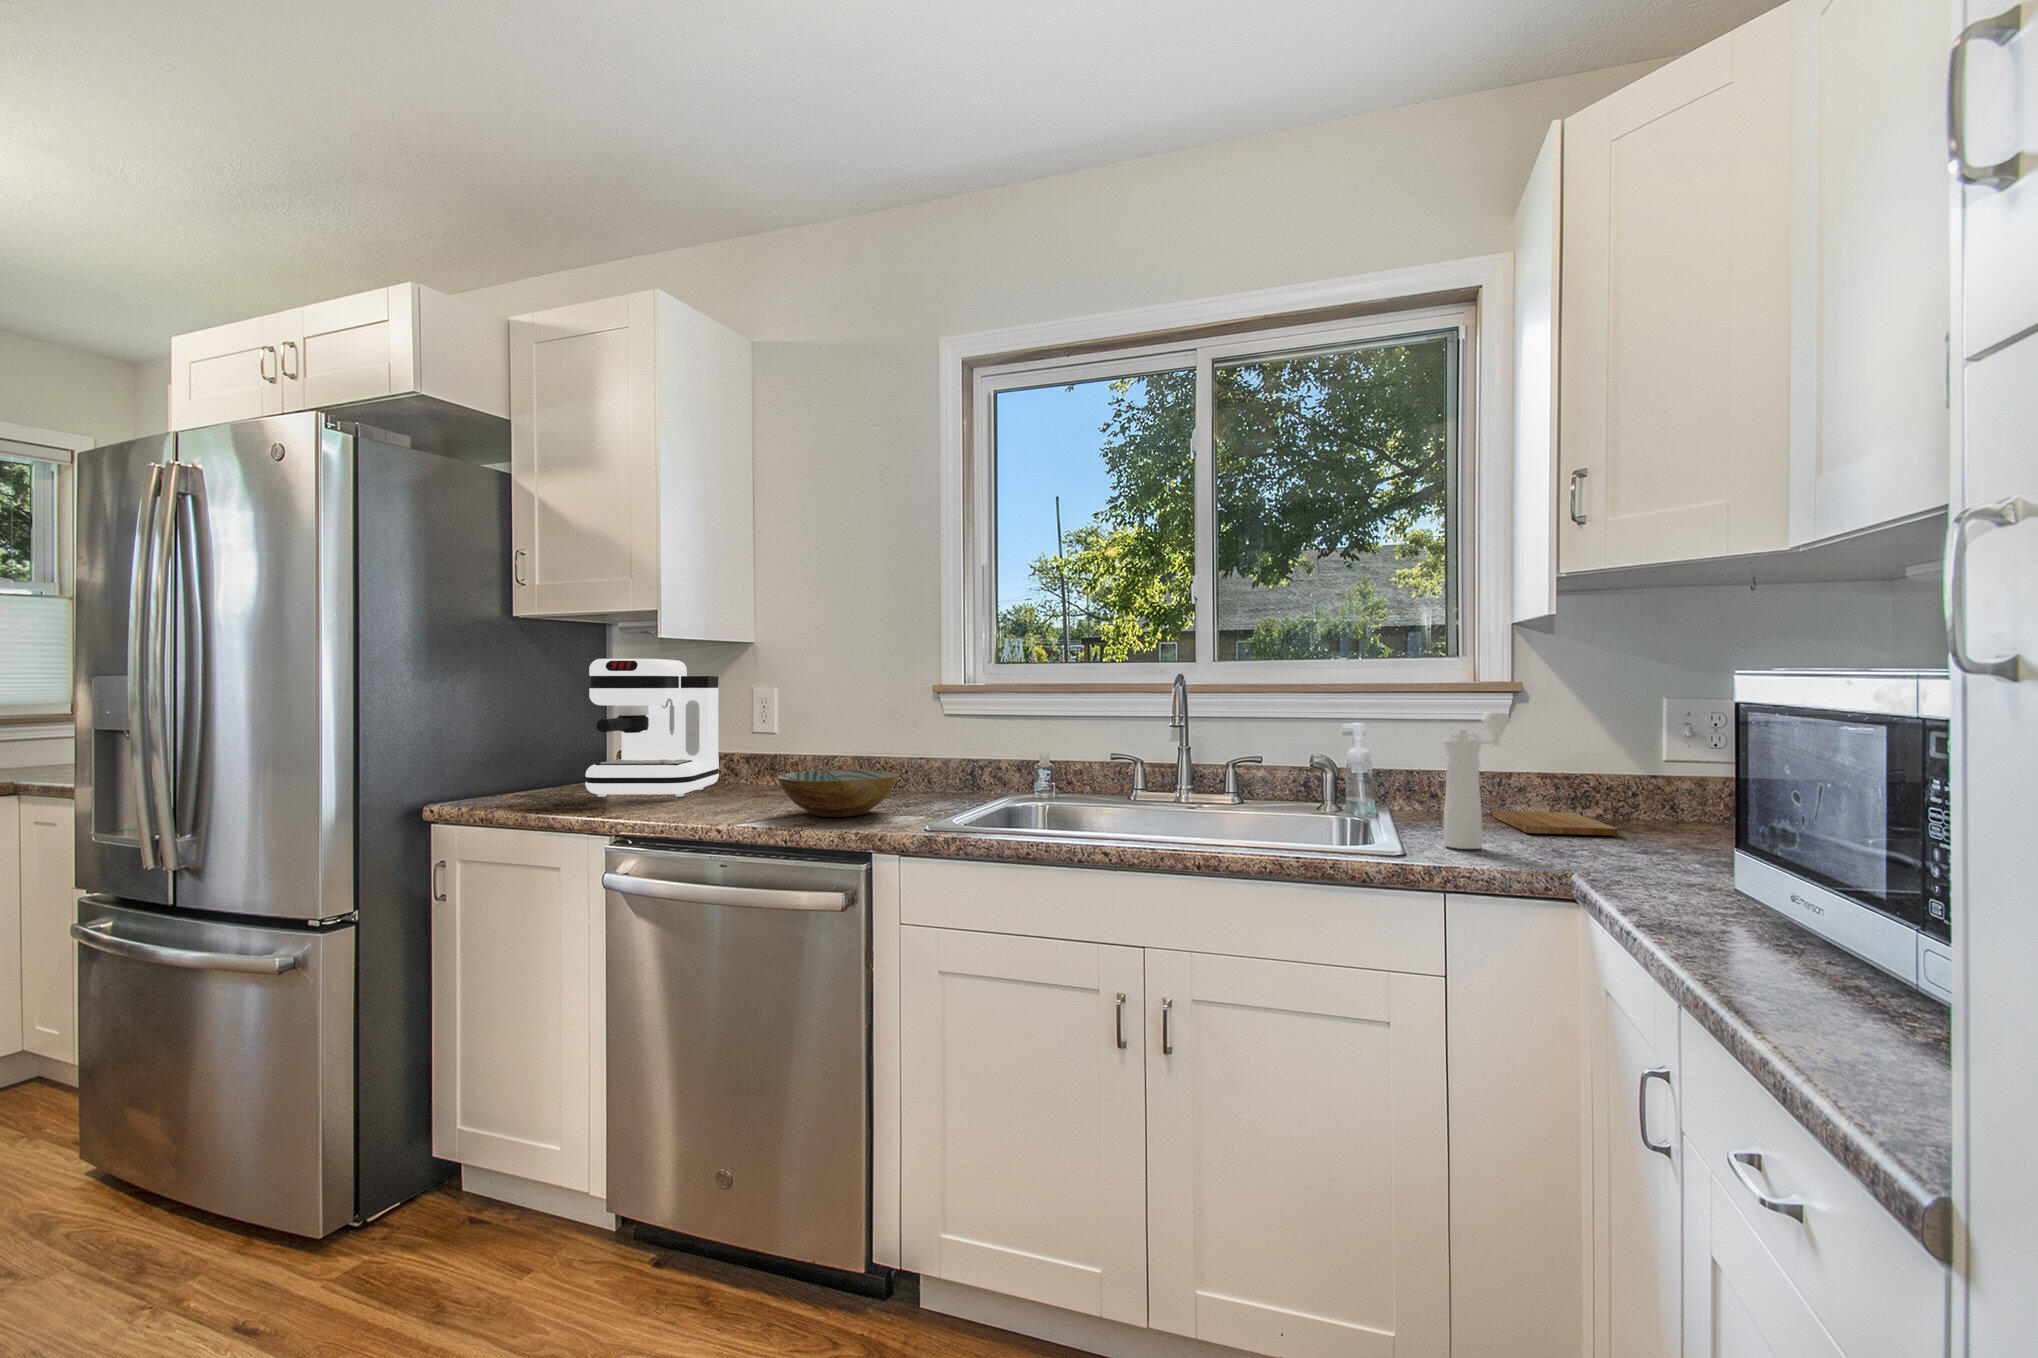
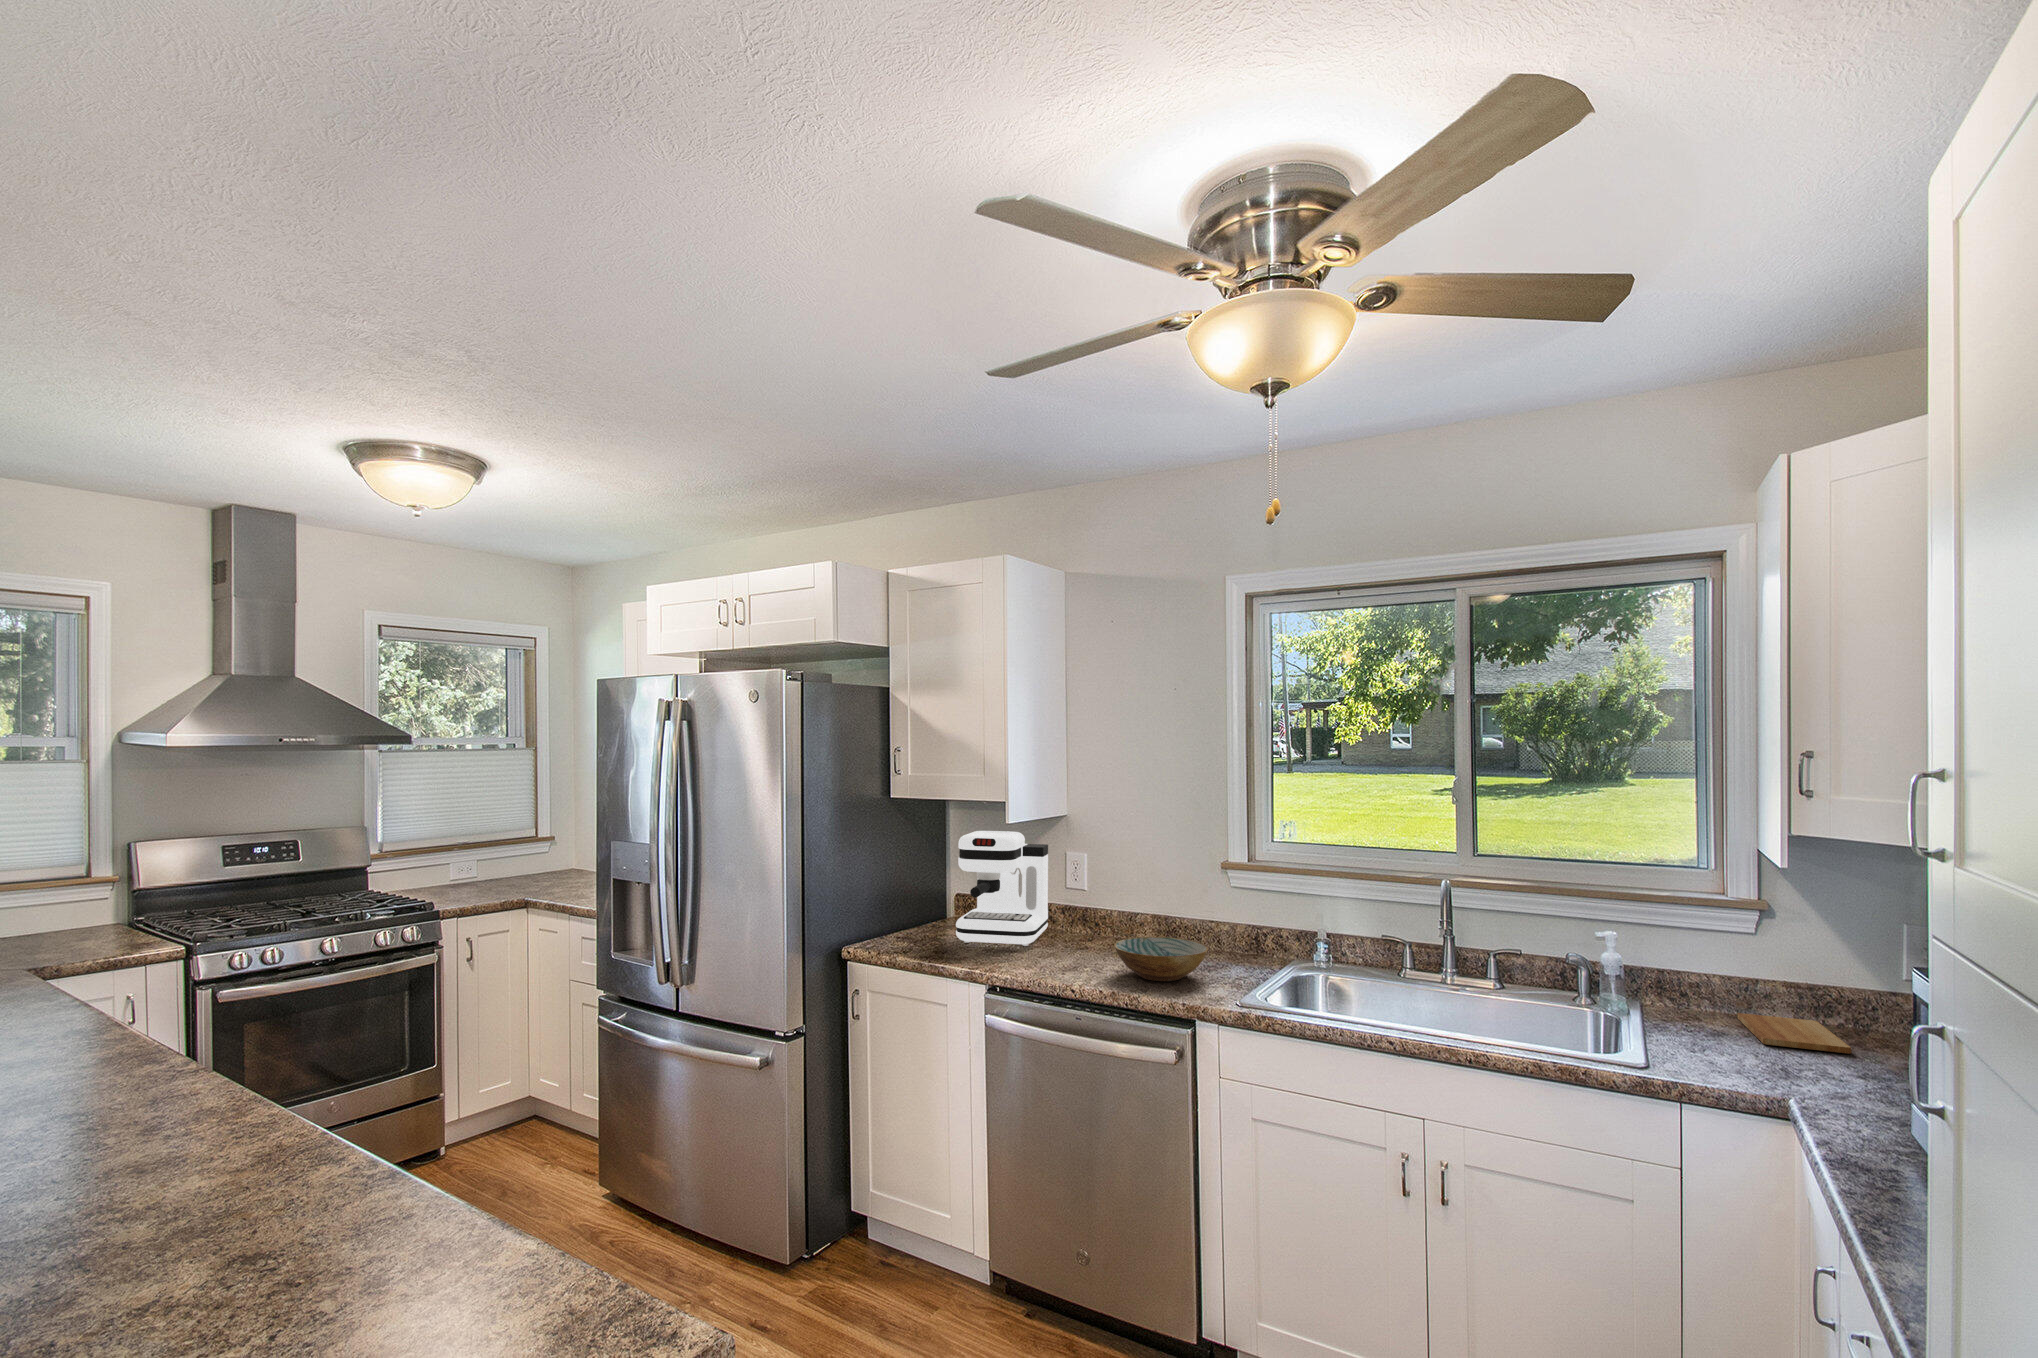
pepper mill: present [1443,712,1510,849] -> none [1678,941,1743,1062]

